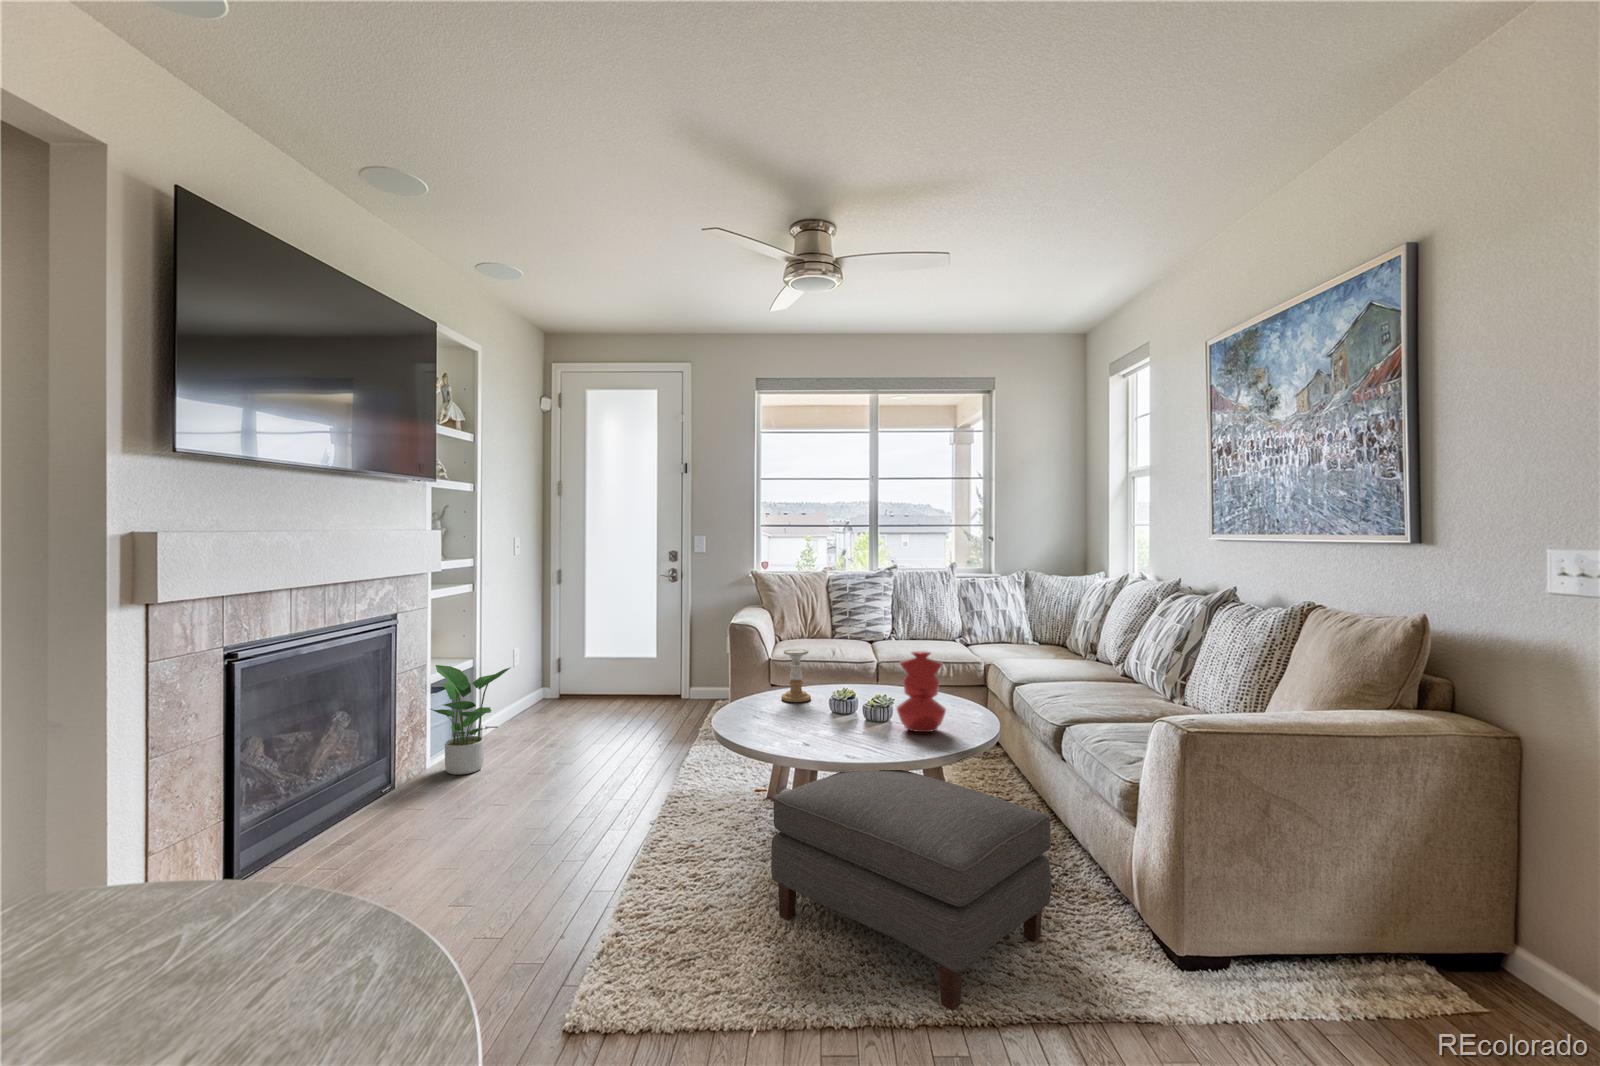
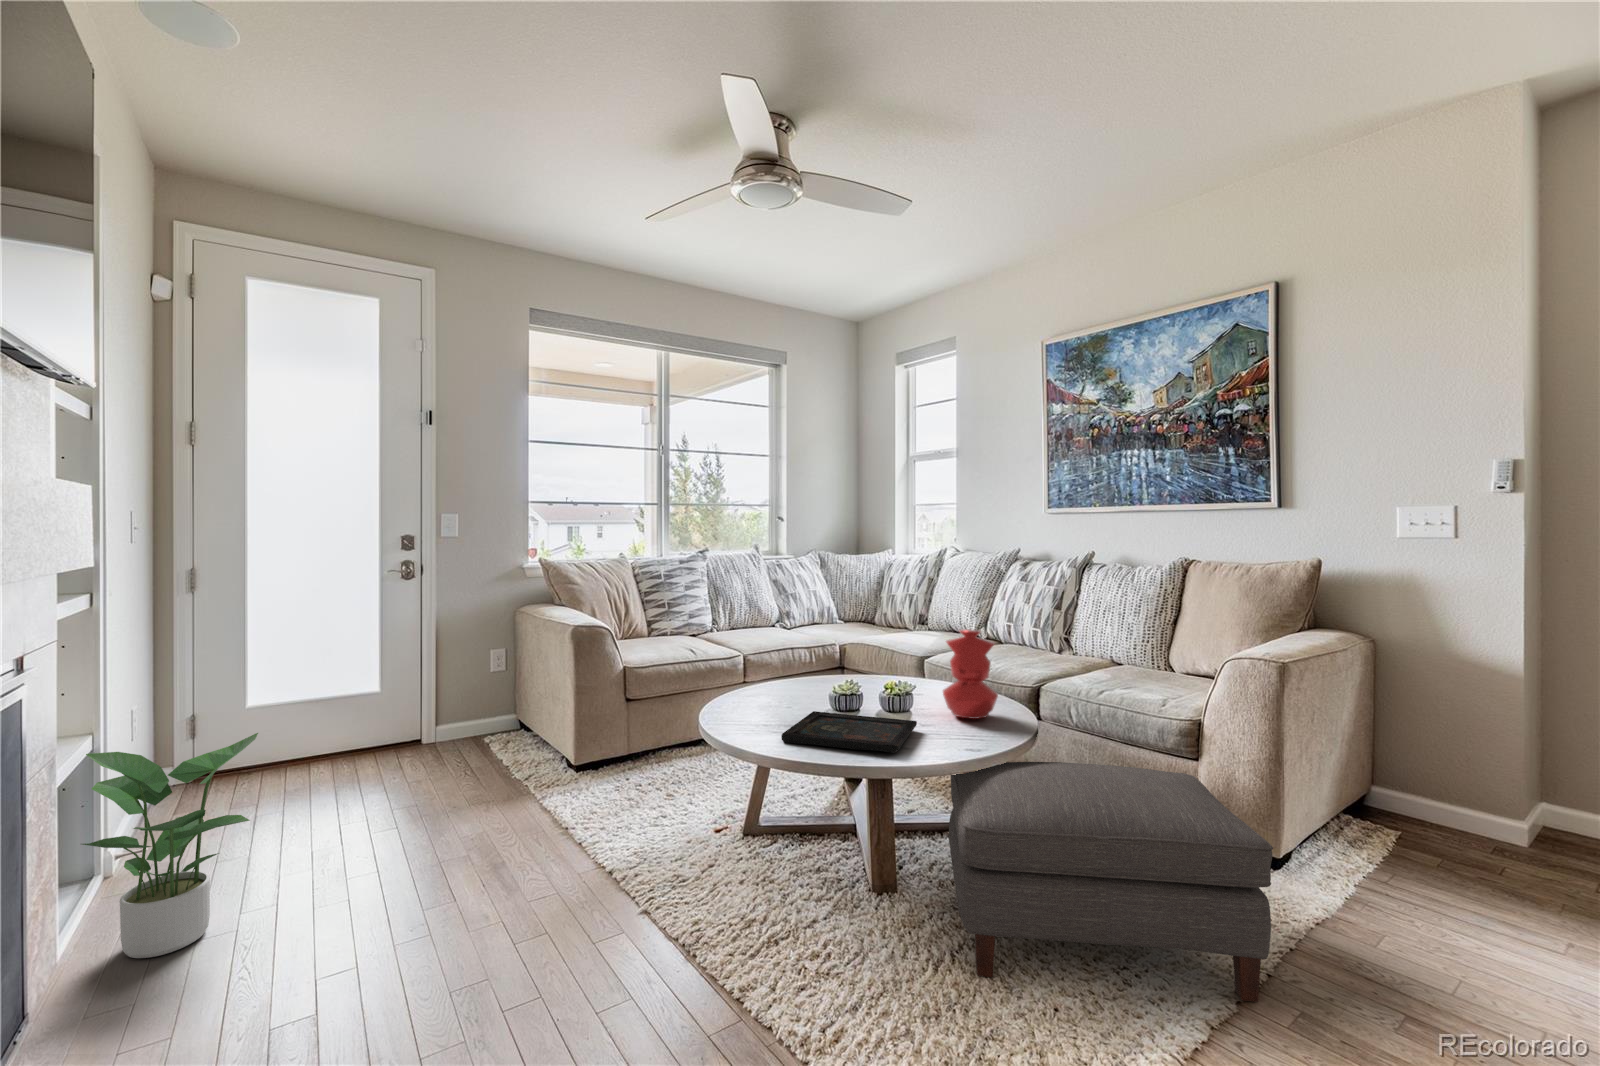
candle holder: present [781,649,811,702] -> none [762,644,799,711]
tray: none [742,704,852,739] -> present [781,711,917,753]

